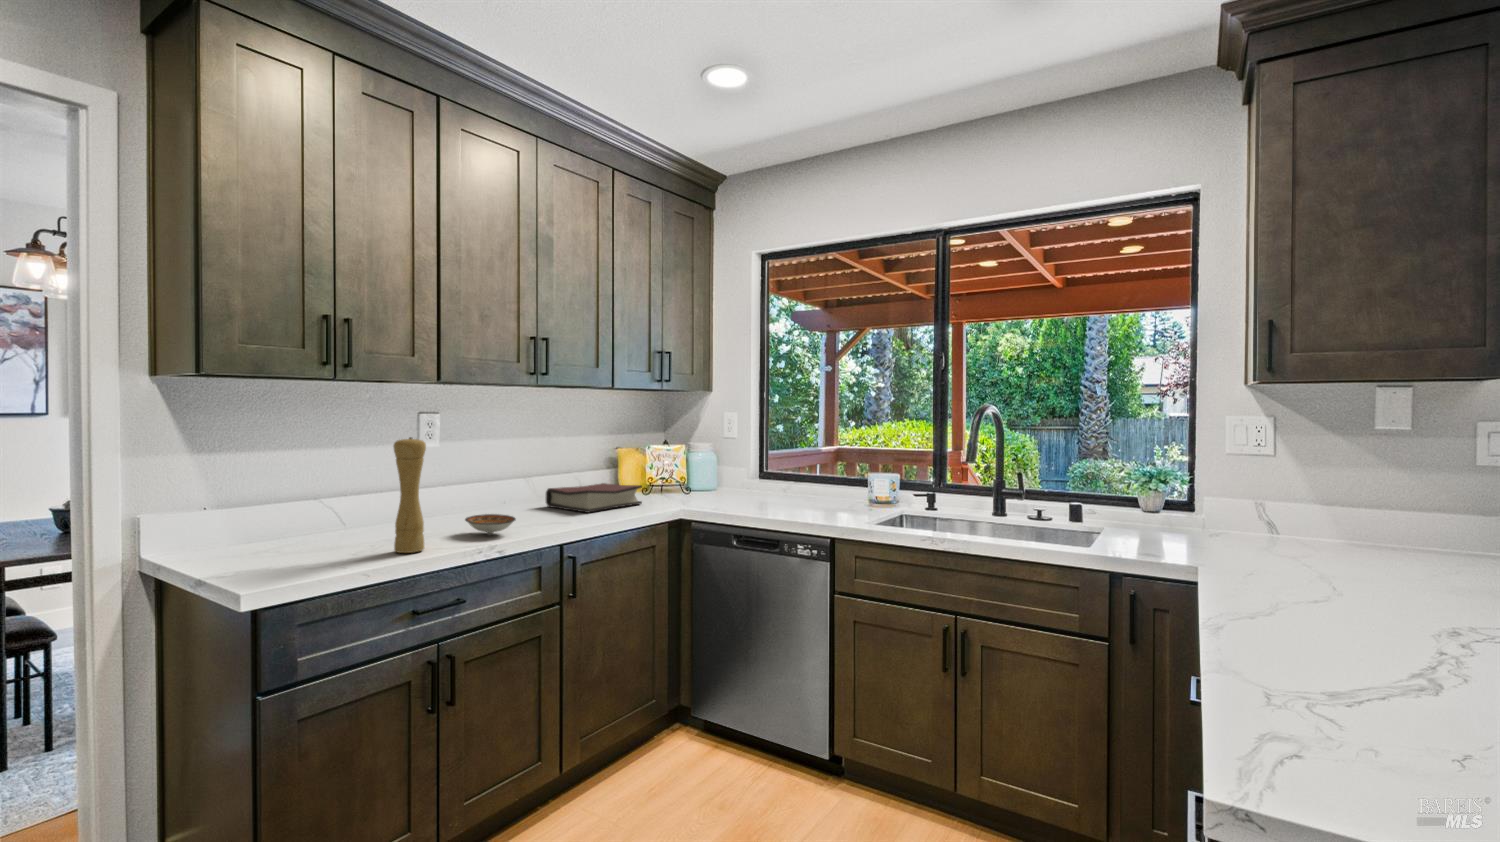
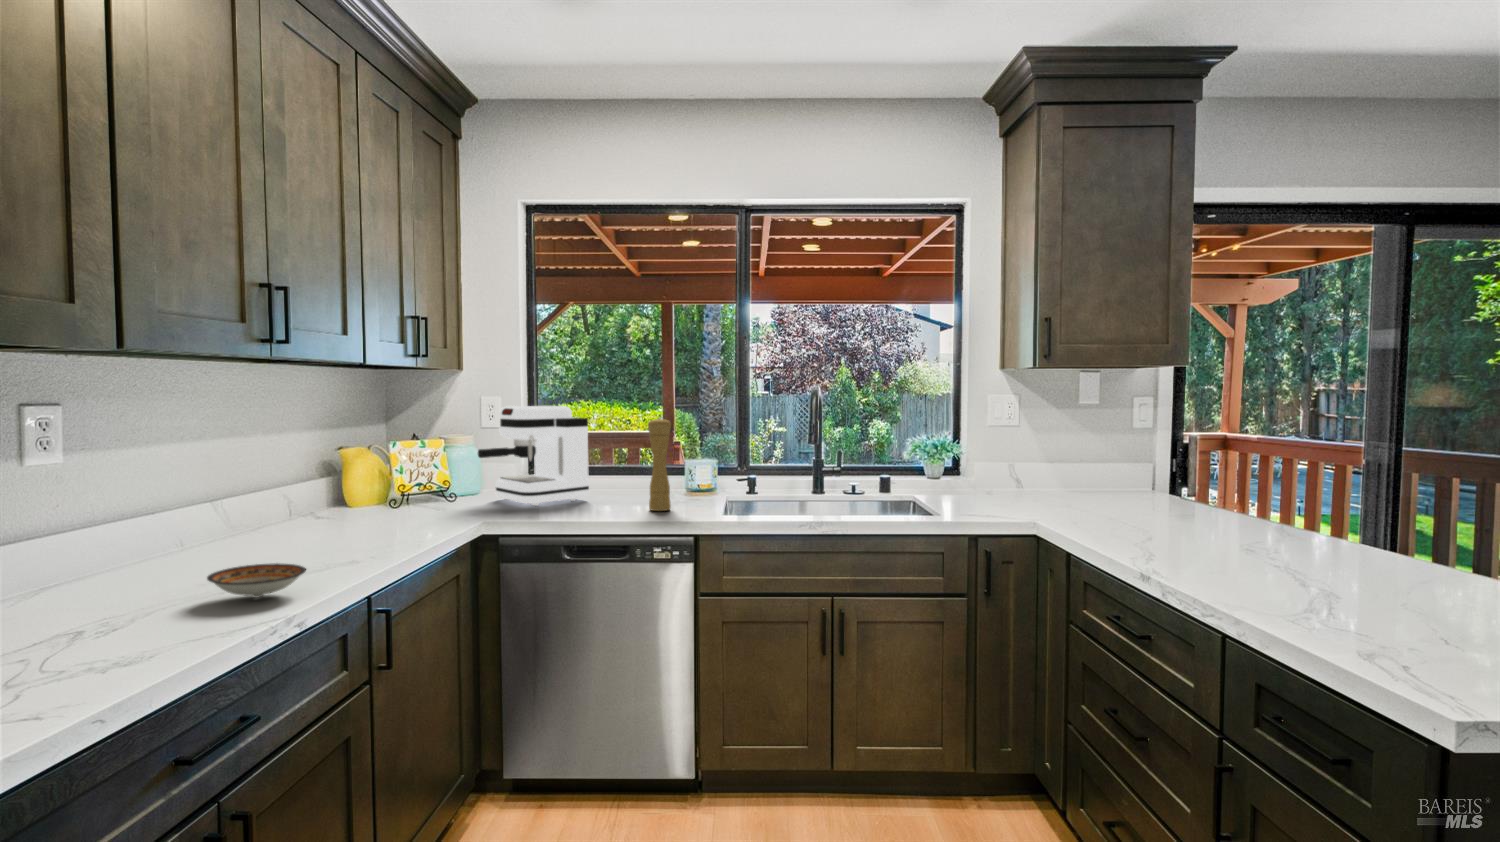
coffee maker: none [700,421,782,501] -> present [478,406,589,506]
pepper mill: present [393,437,426,553] -> present [648,418,671,511]
hardback book: present [546,483,642,513] -> none [273,497,421,544]

